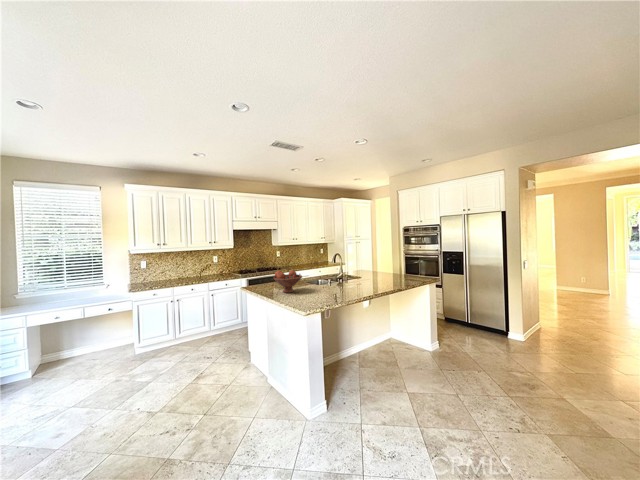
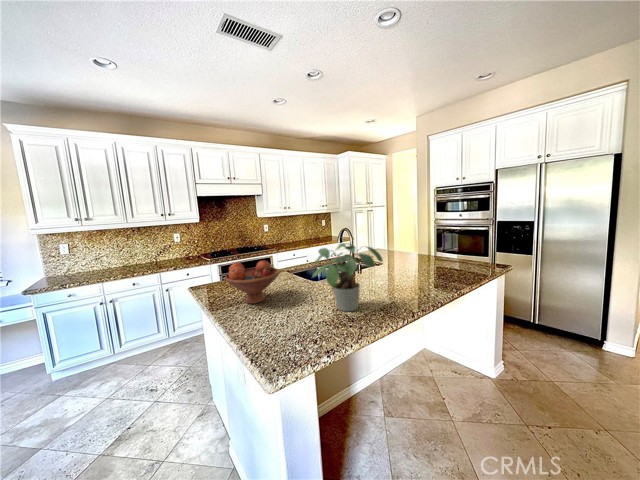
potted plant: none [321,260,357,295] -> present [313,243,383,311]

